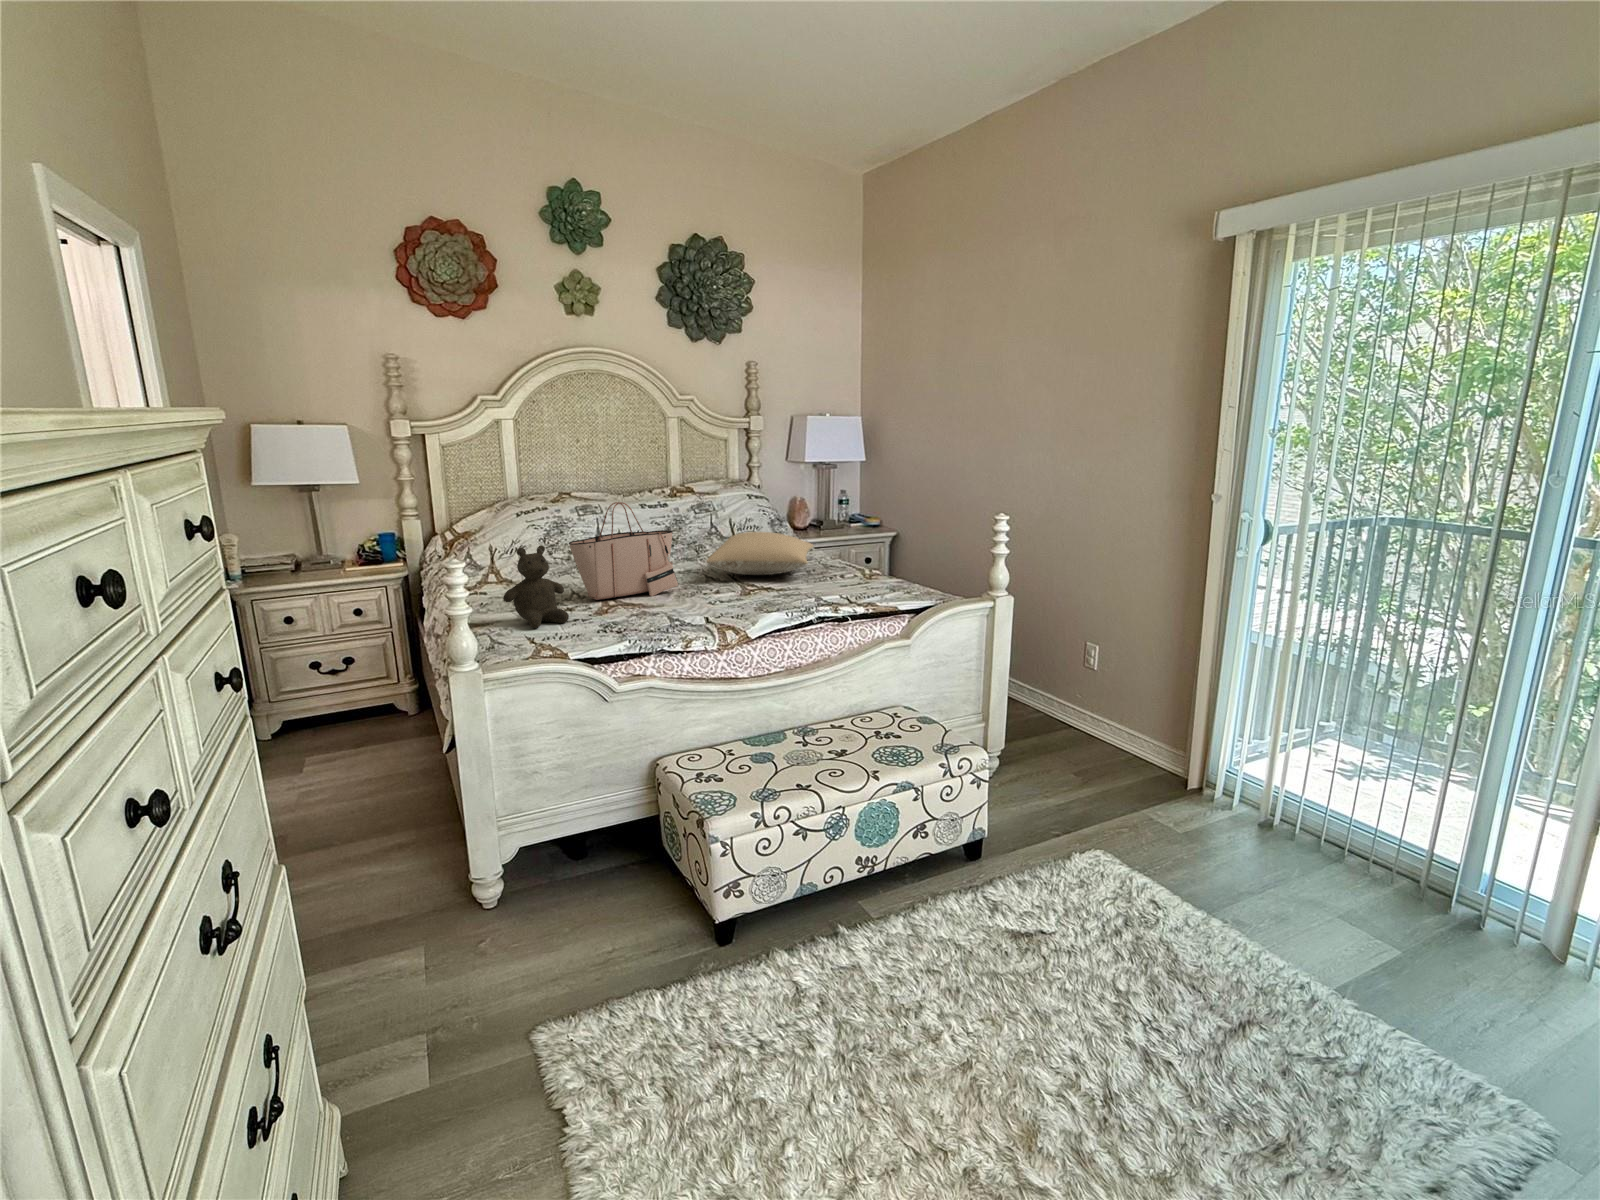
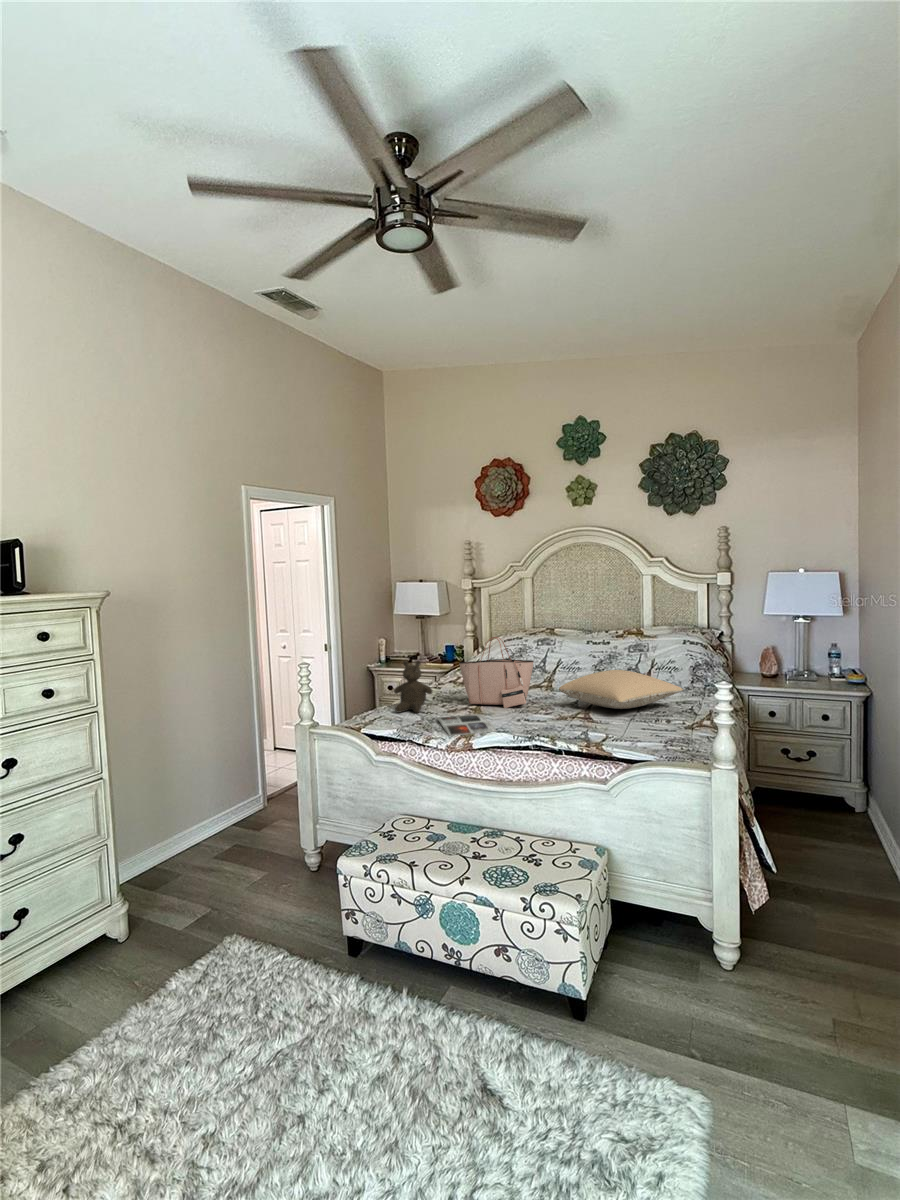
magazine: none [628,605,744,632] -> present [438,714,496,735]

